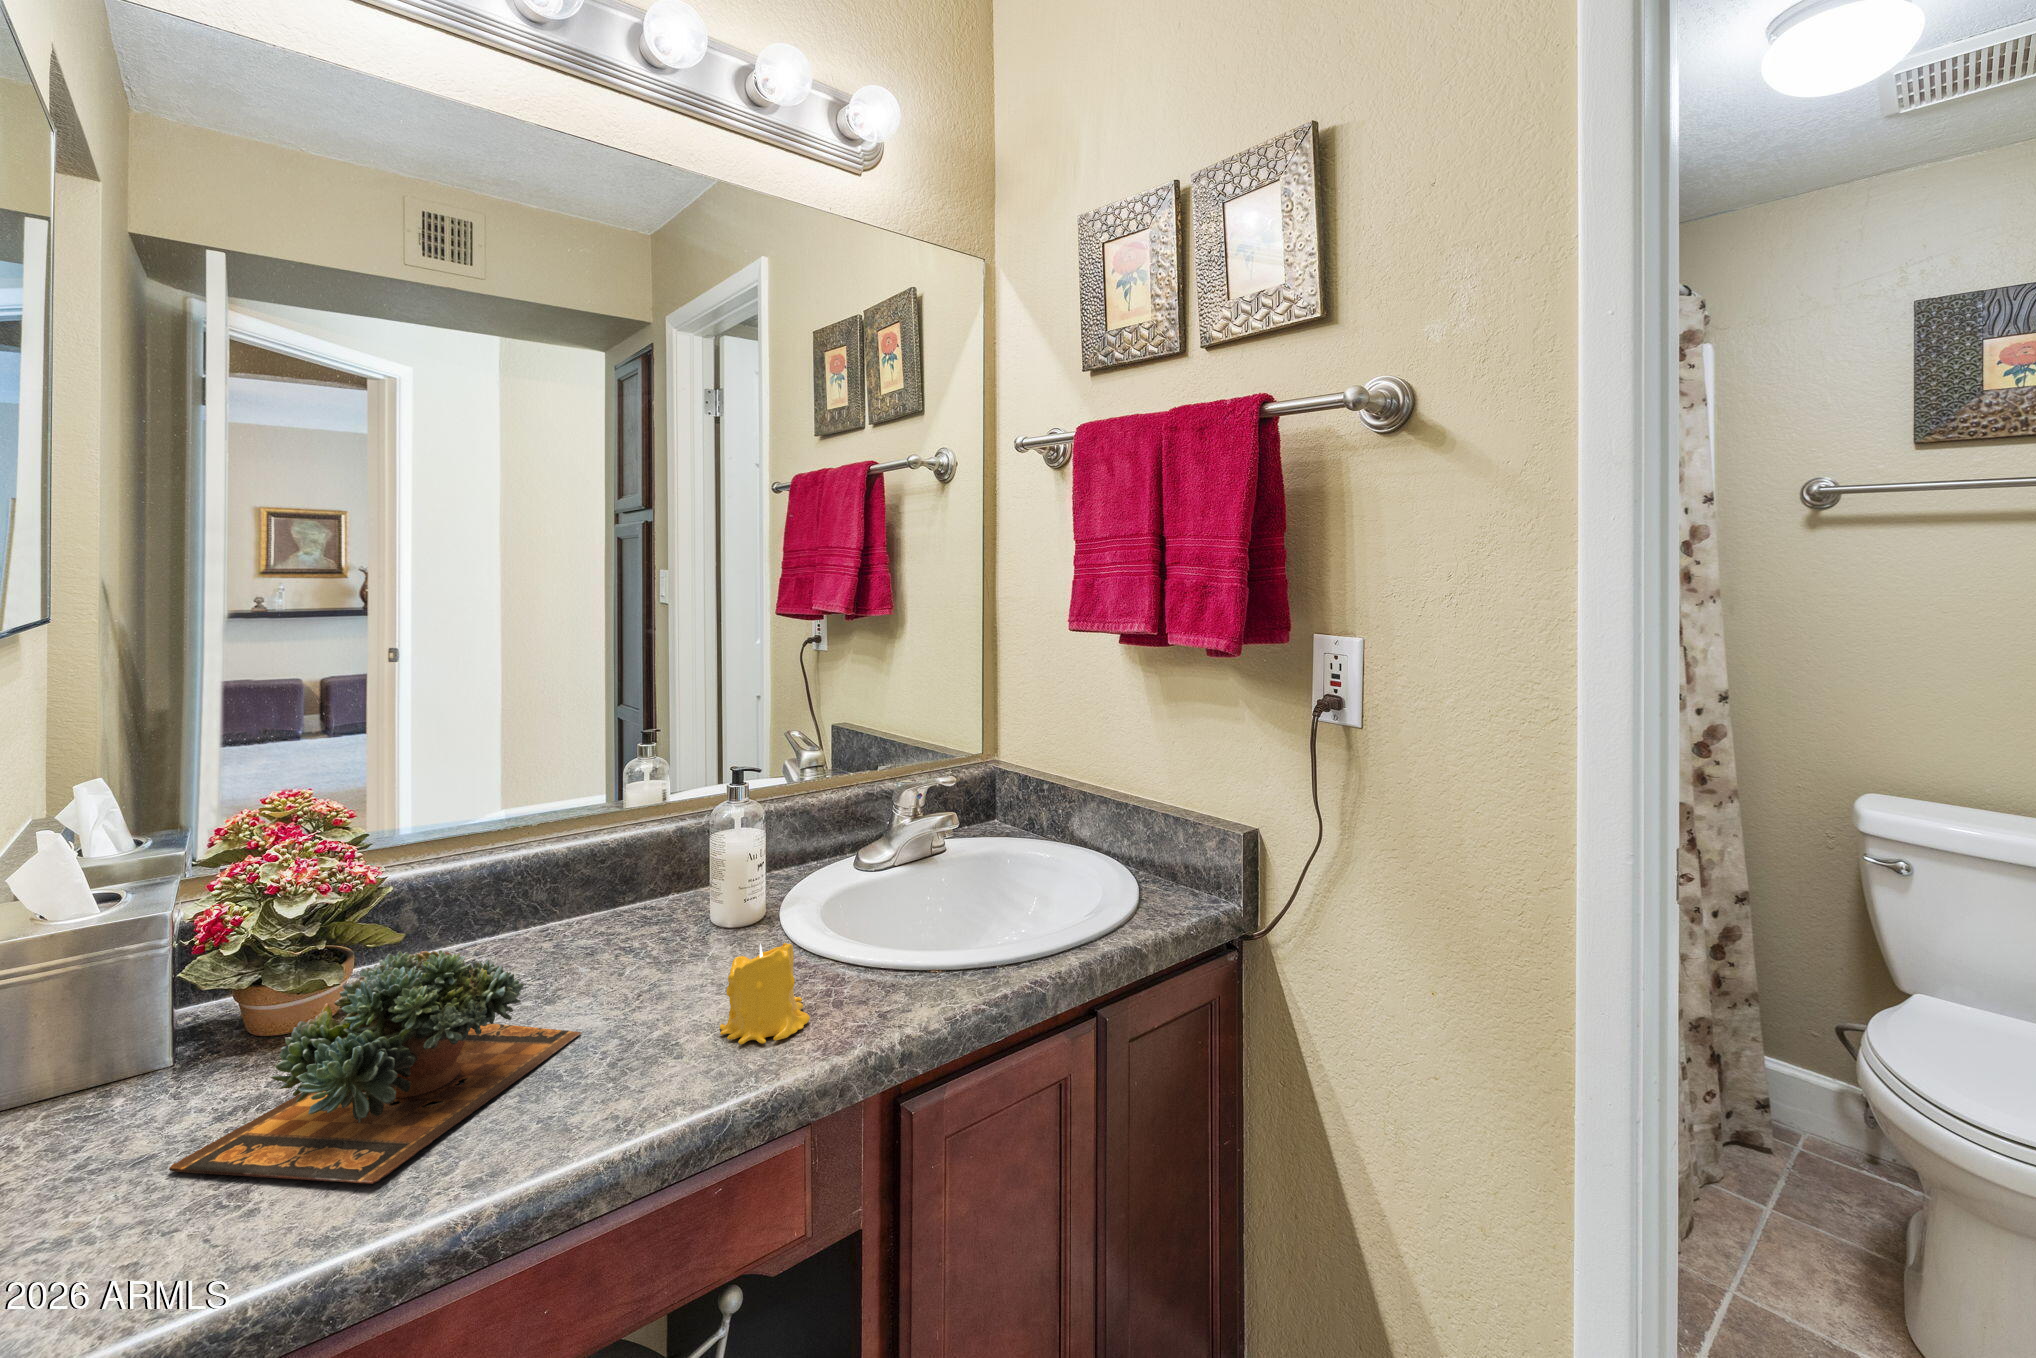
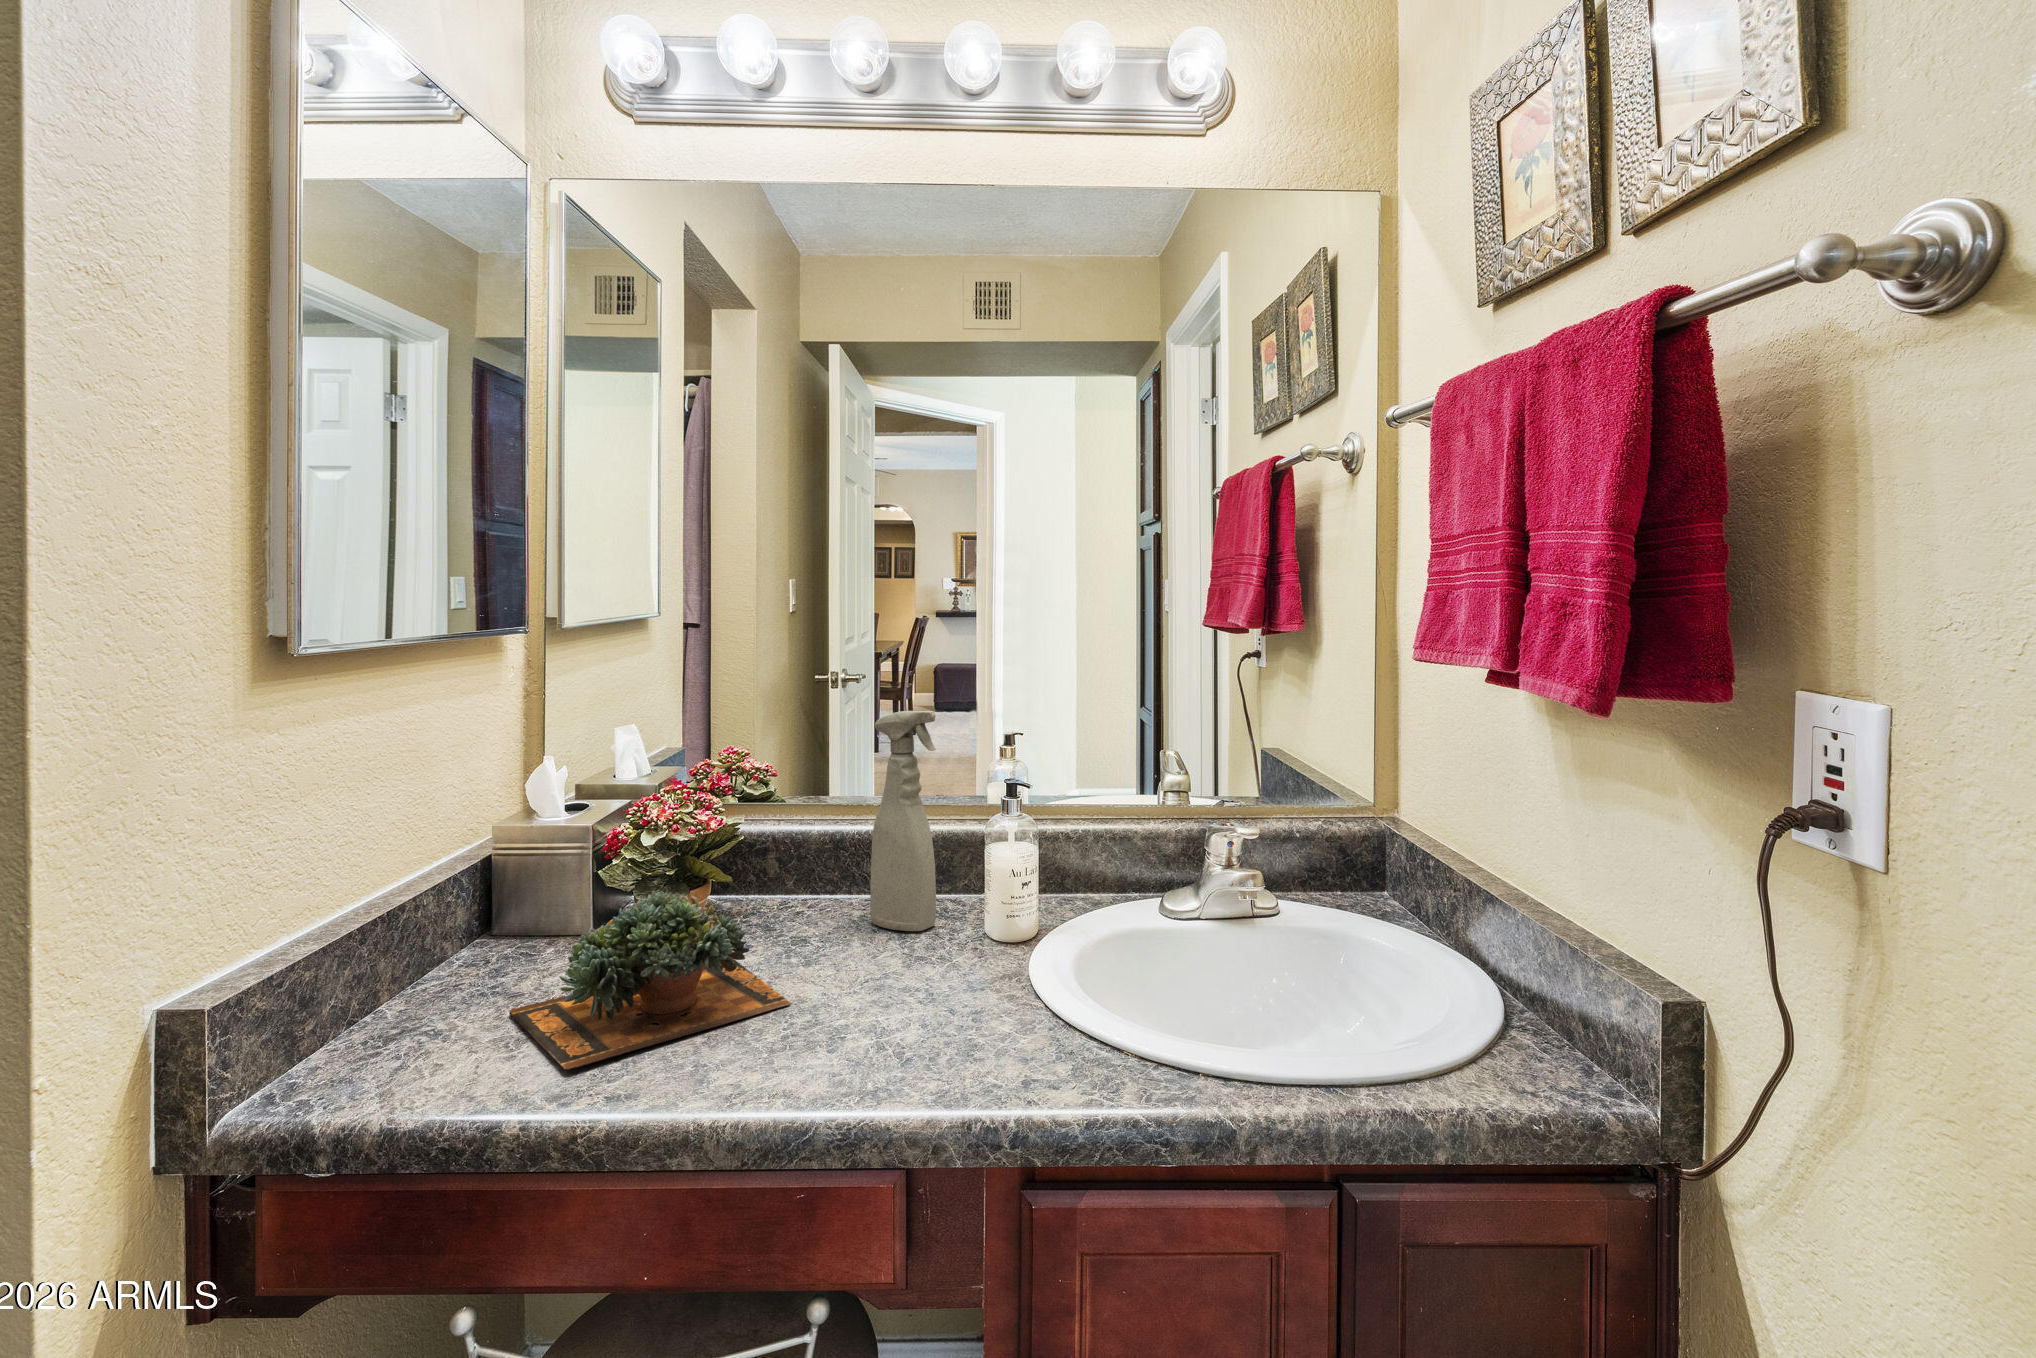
spray bottle: none [564,716,651,945] -> present [870,711,936,931]
candle: present [720,943,810,1044] -> none [873,962,970,1071]

